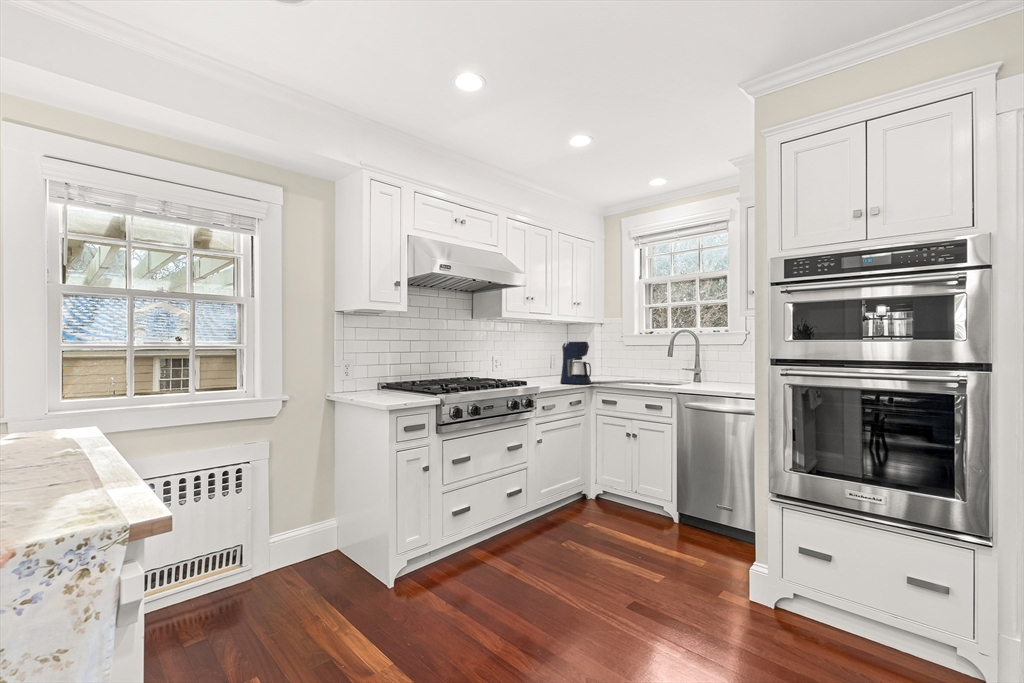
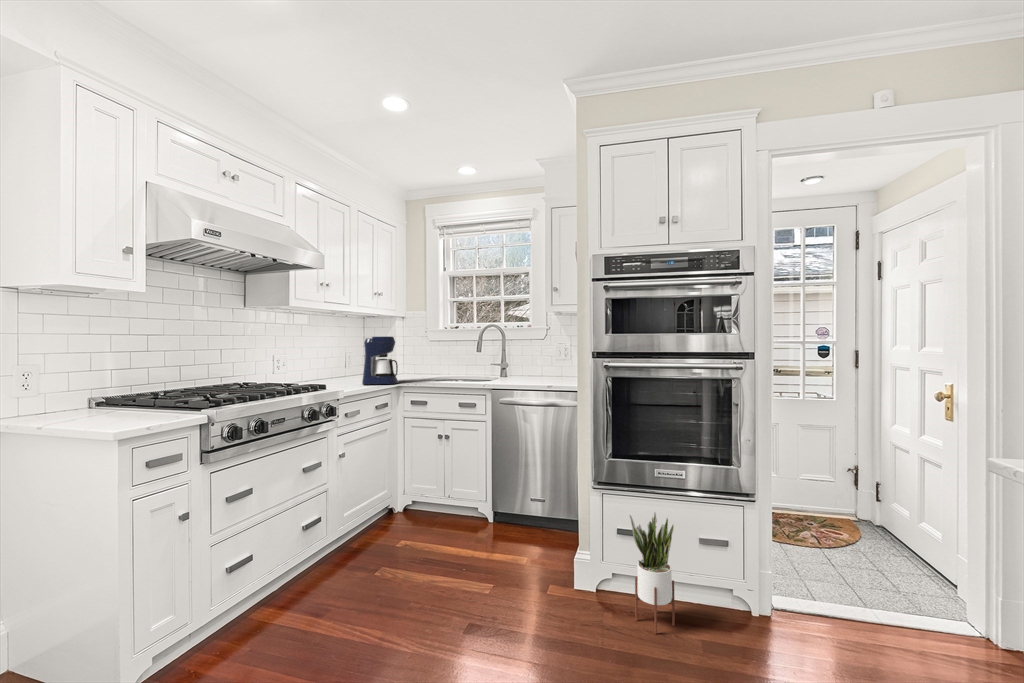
potted plant: none [799,524,856,653] -> present [629,512,675,634]

